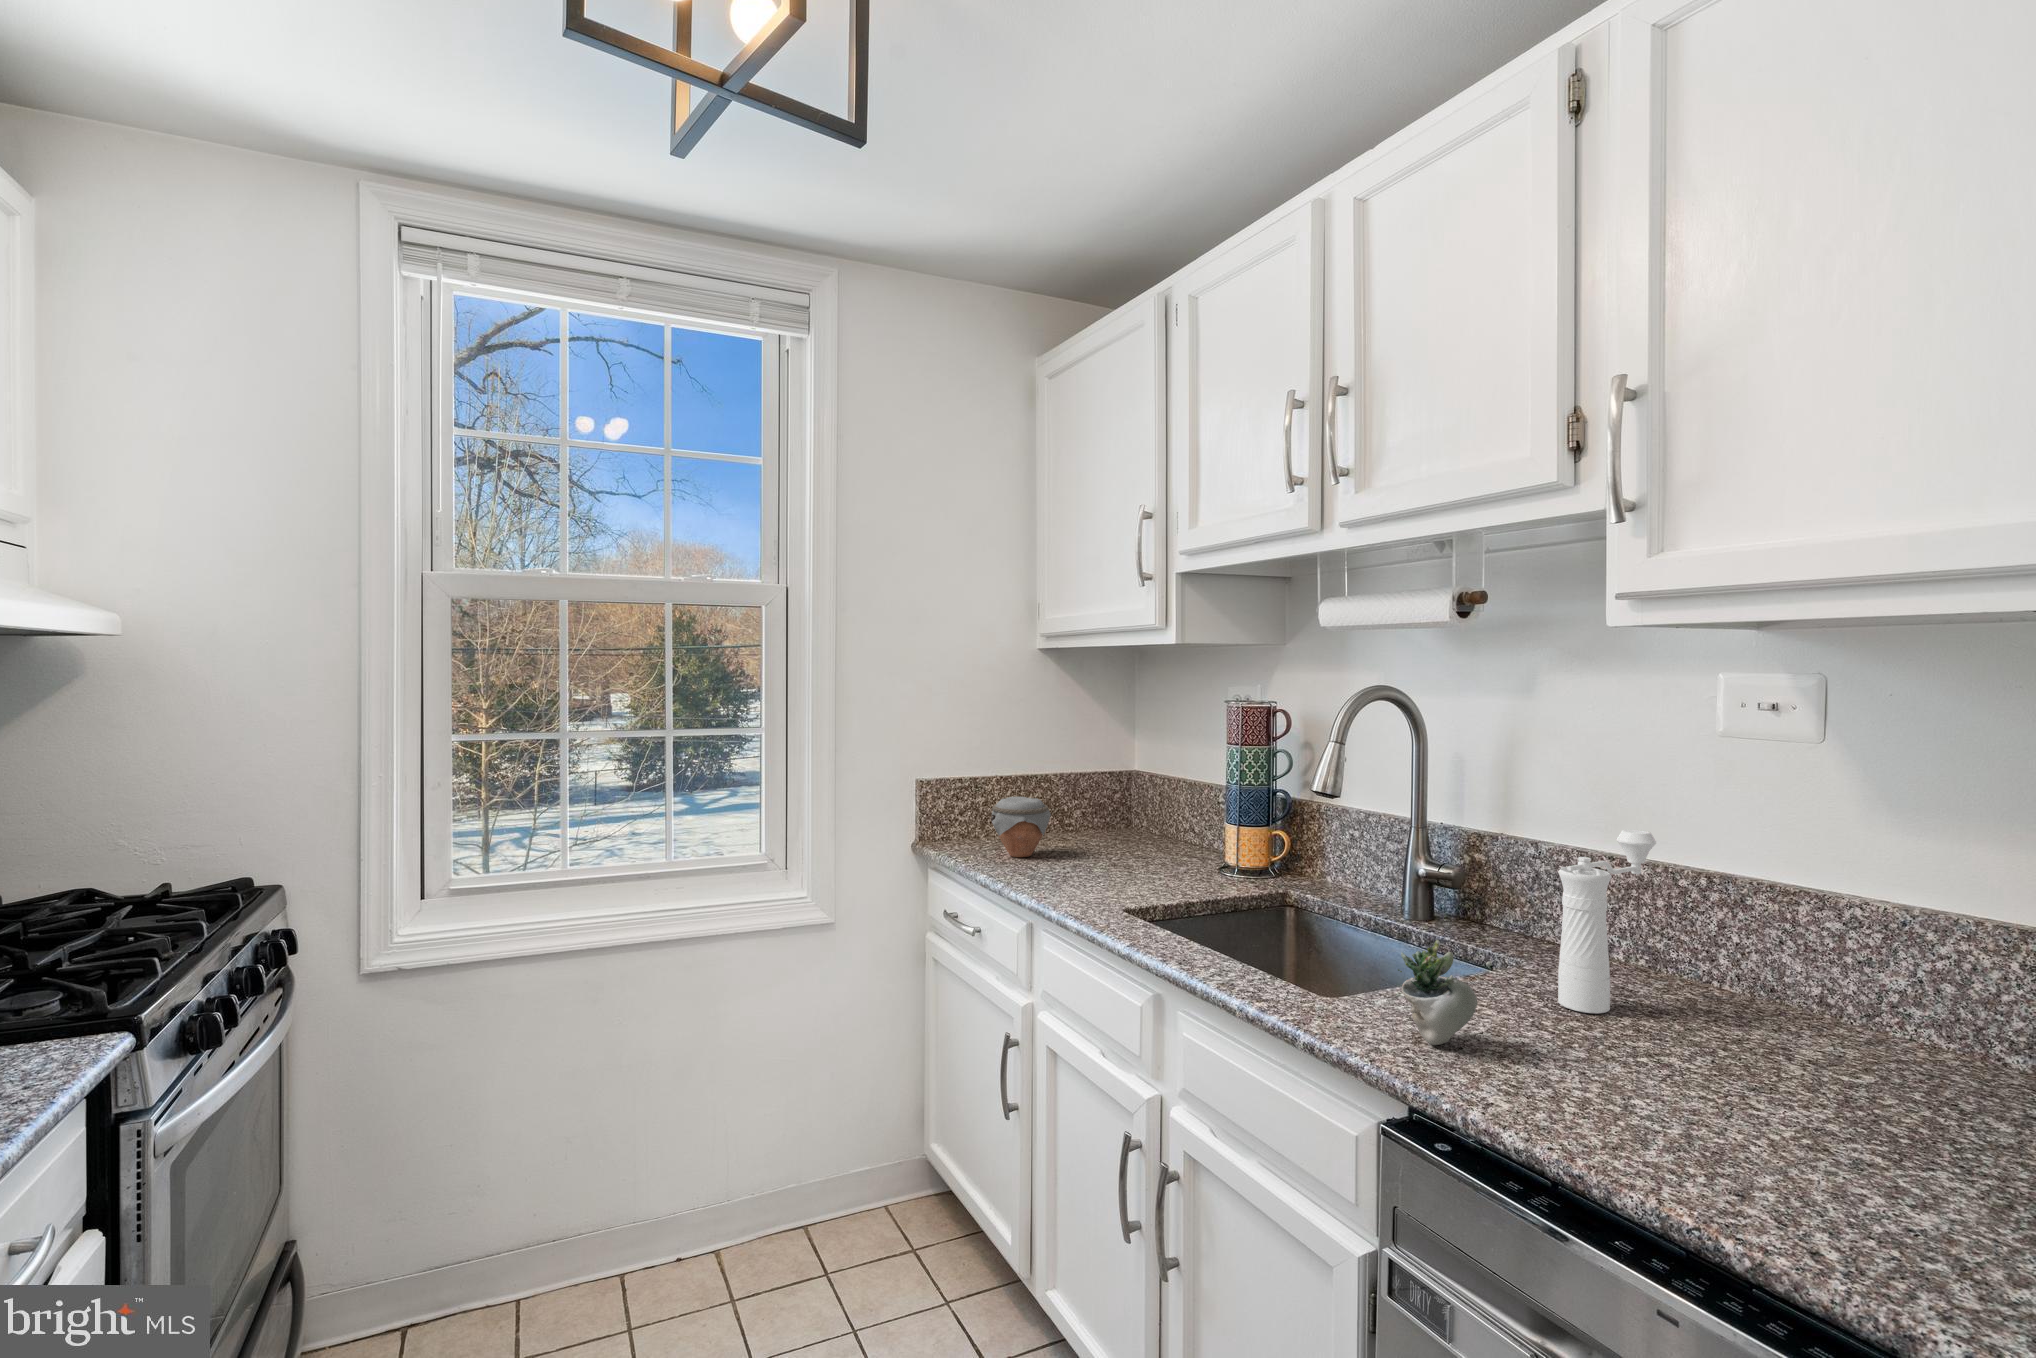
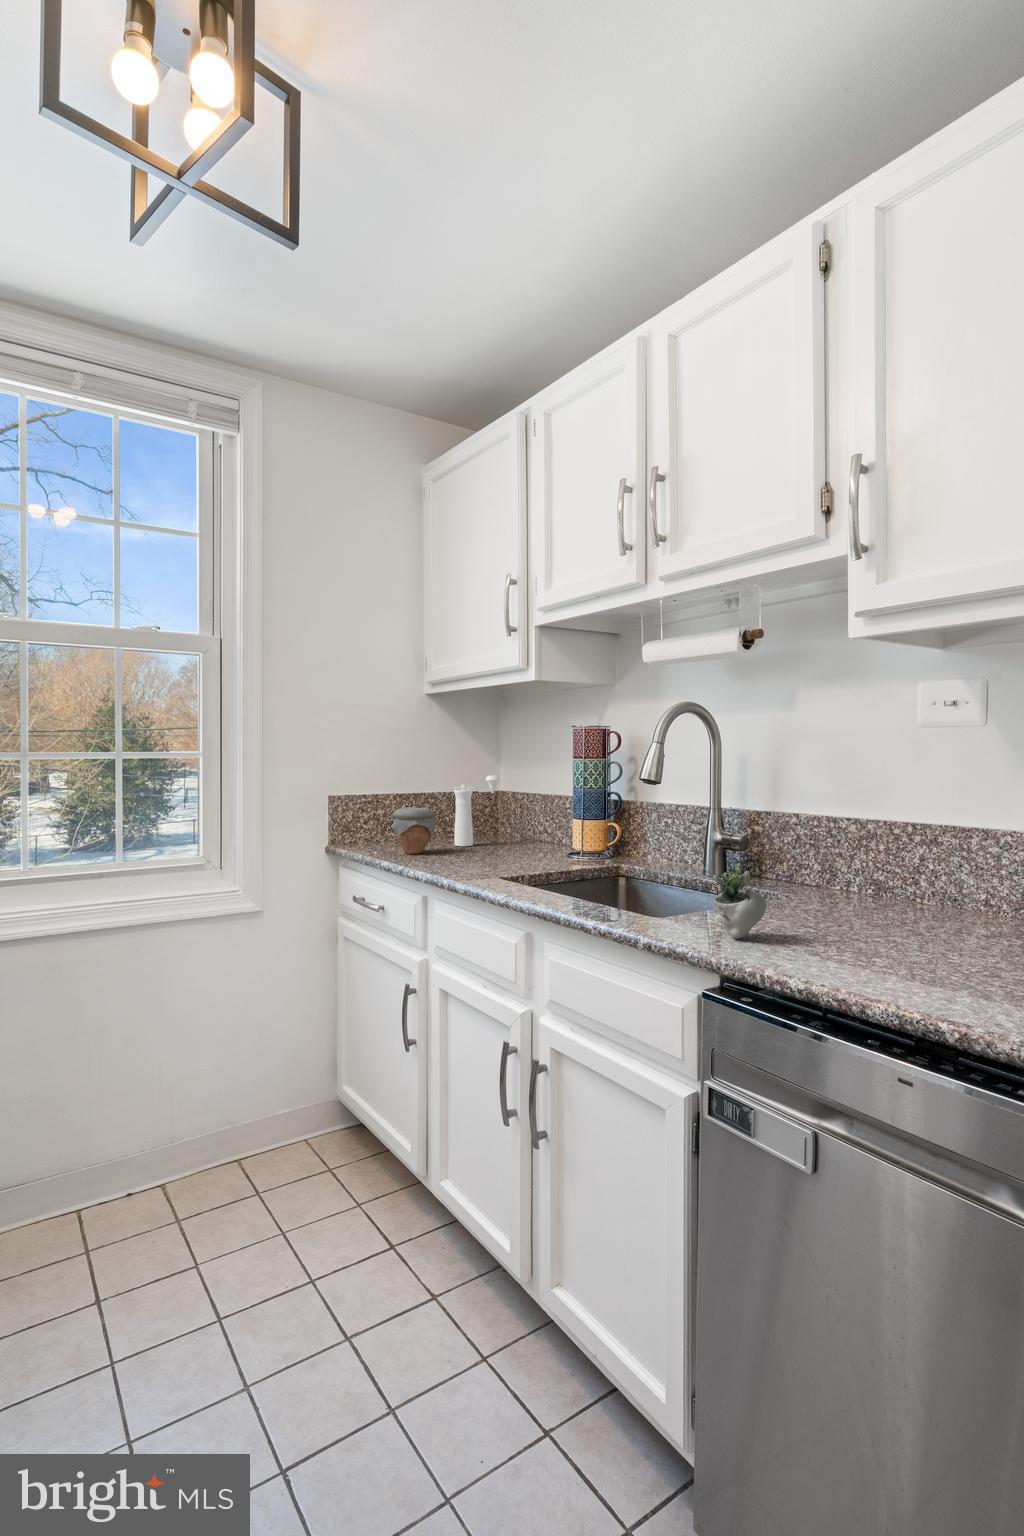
pepper mill: present [1558,830,1656,1014] -> present [454,775,499,846]

